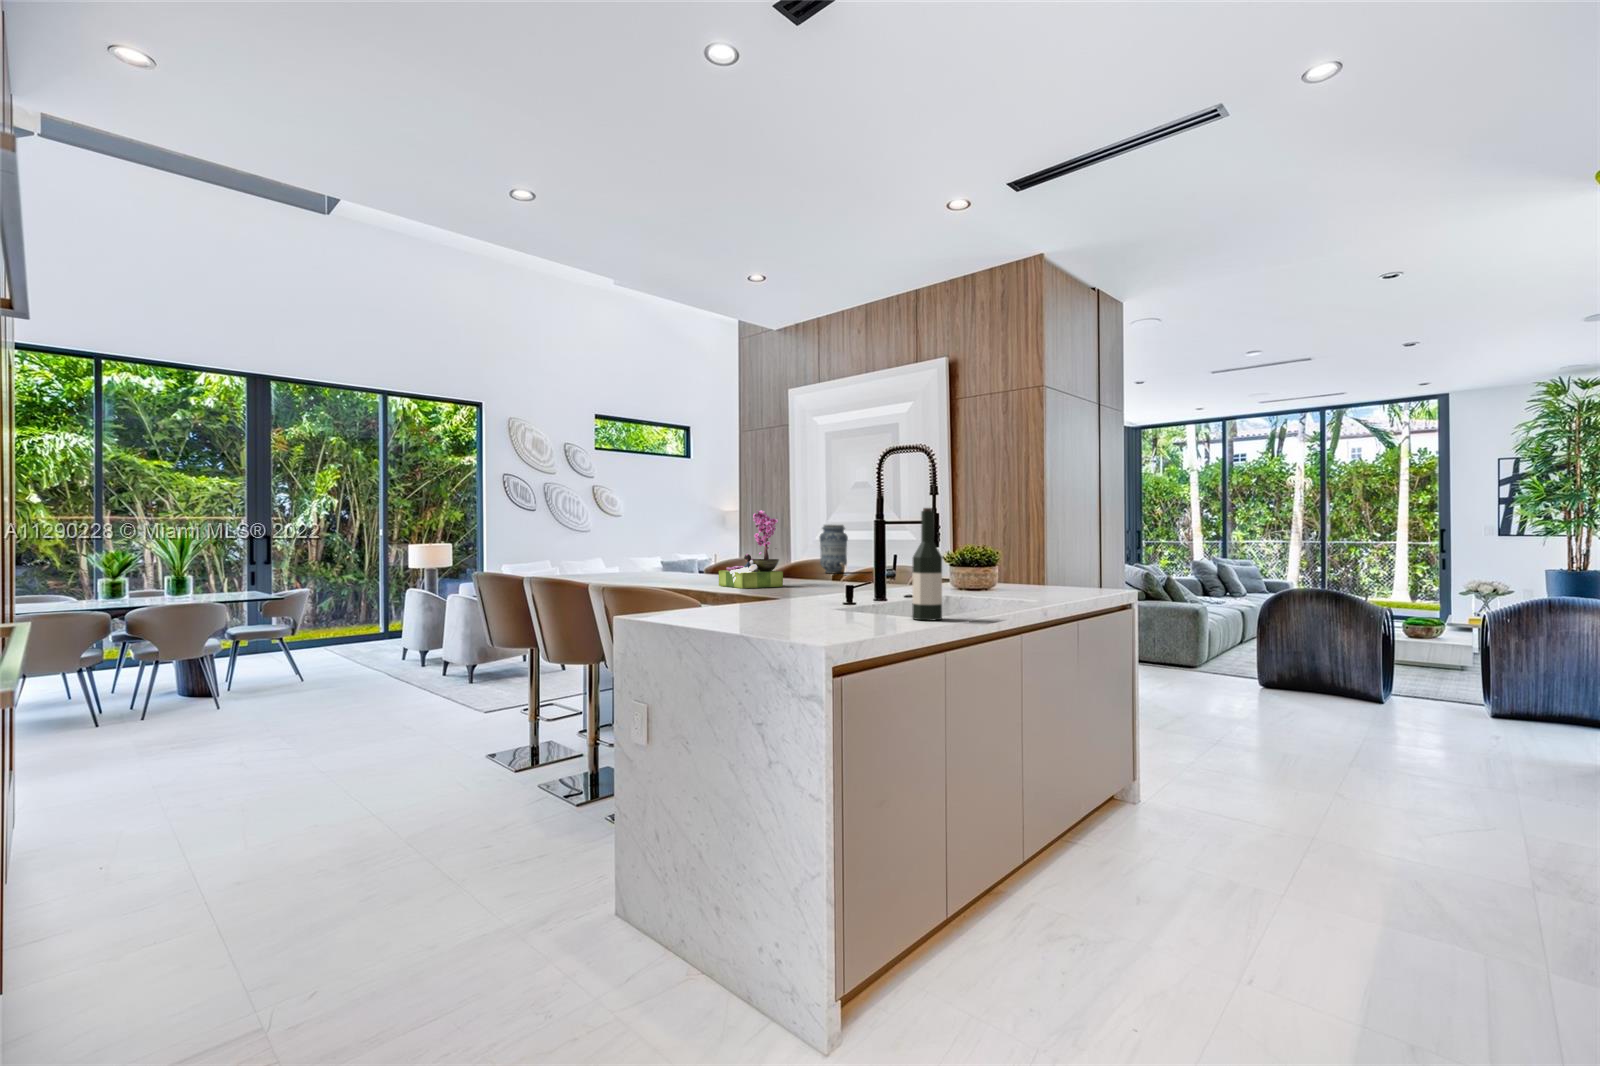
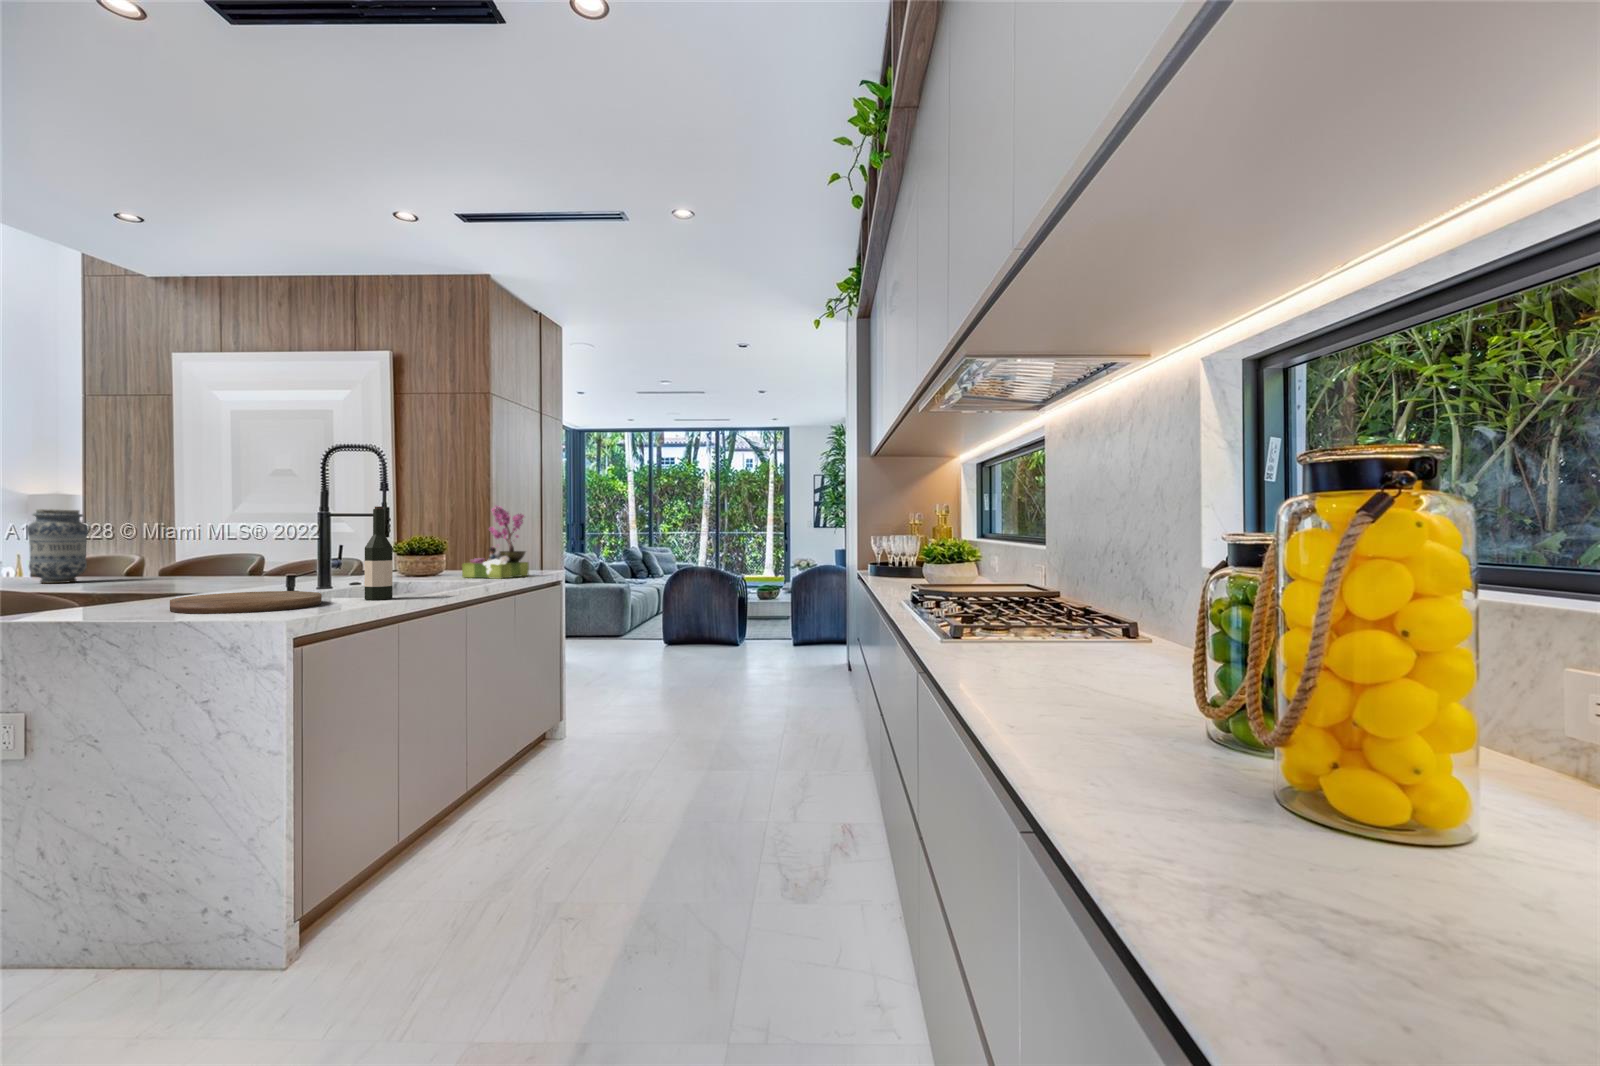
flower arrangement: present [719,510,783,589] -> present [462,506,529,579]
vase: present [820,525,848,573] -> present [27,509,88,583]
cutting board: none [736,603,869,628] -> present [170,591,322,614]

